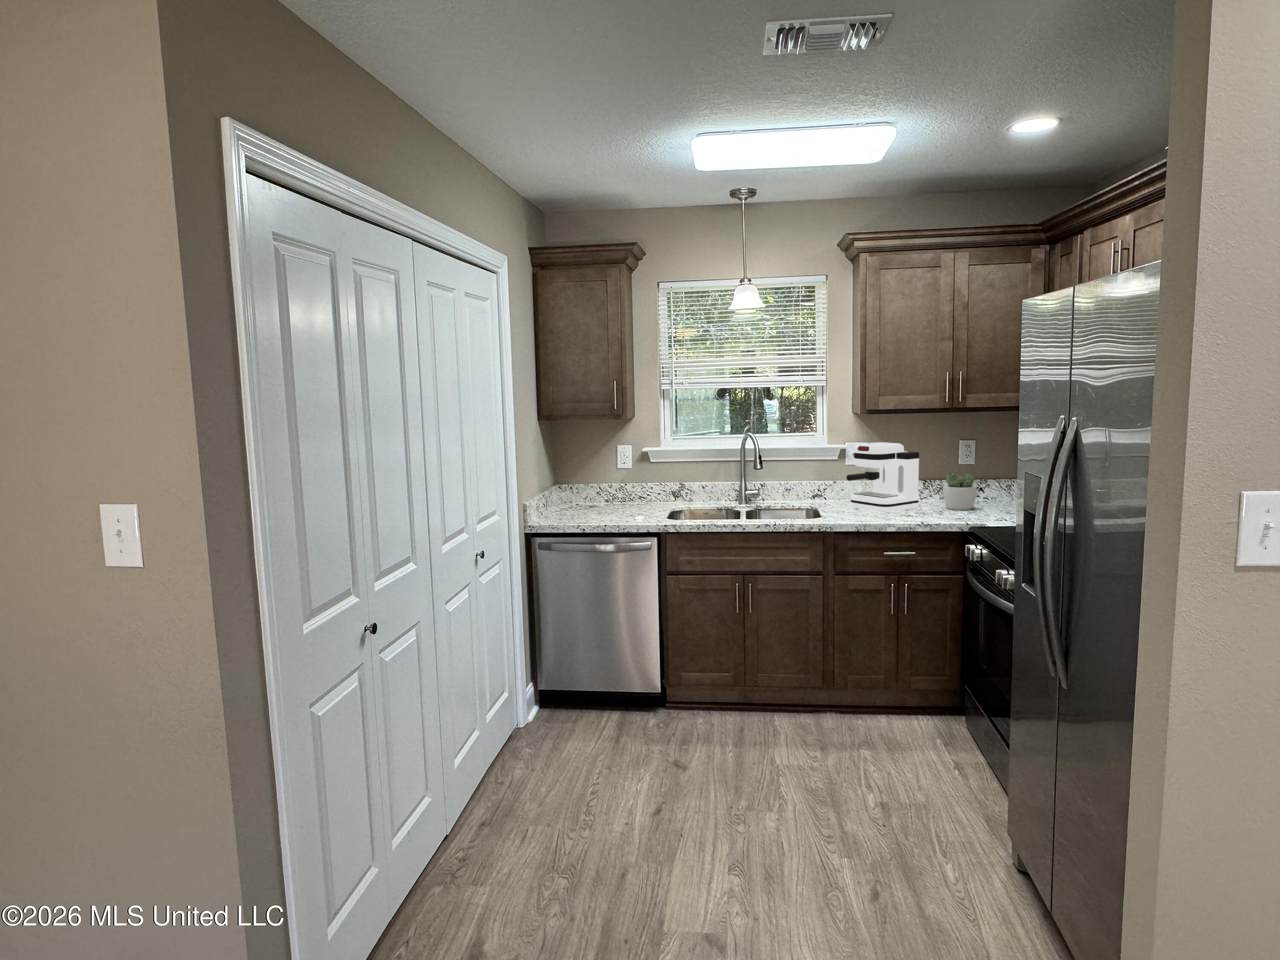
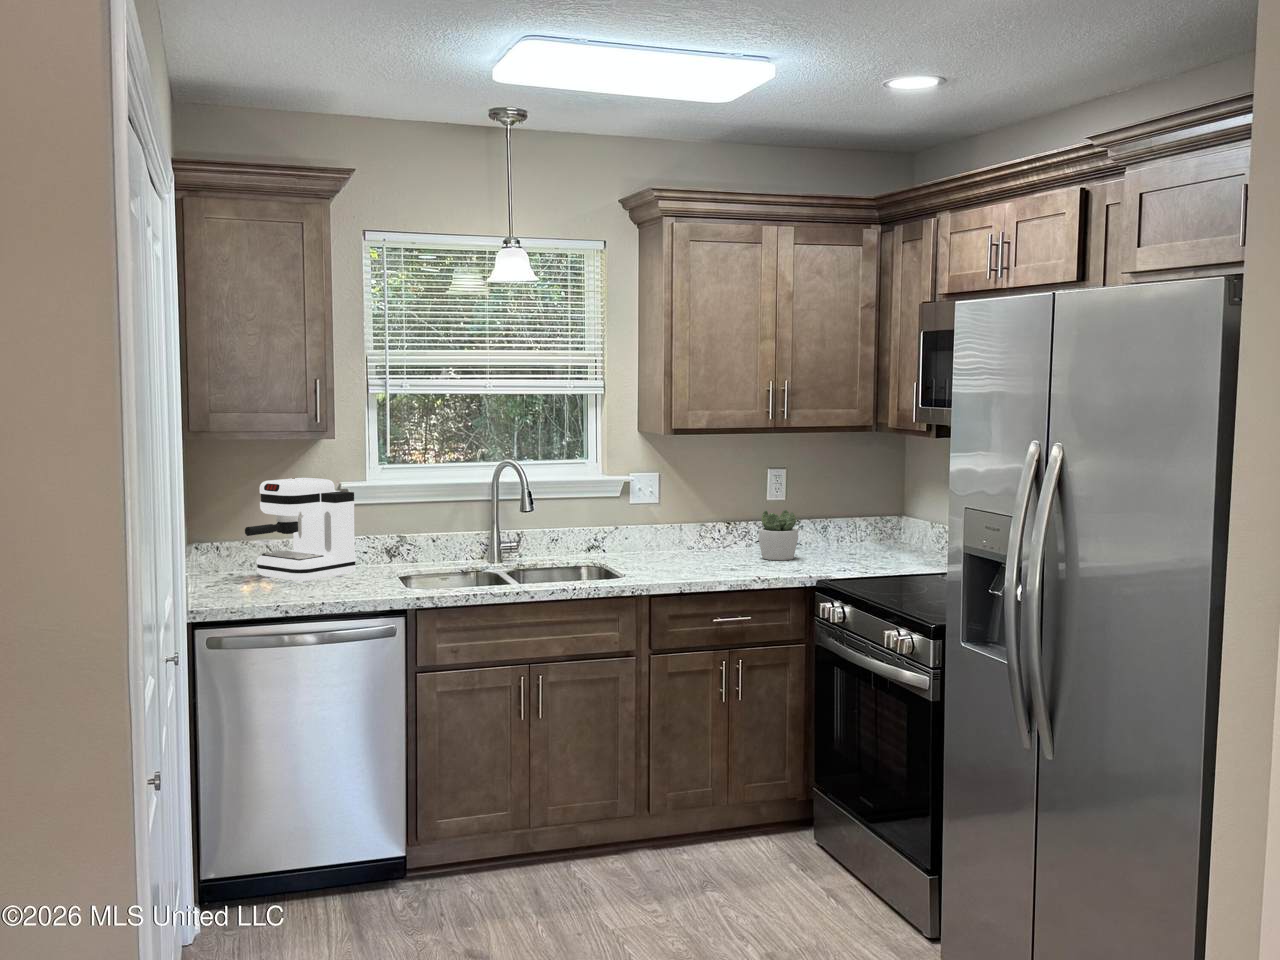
coffee maker: present [847,442,919,513] -> present [245,478,356,582]

